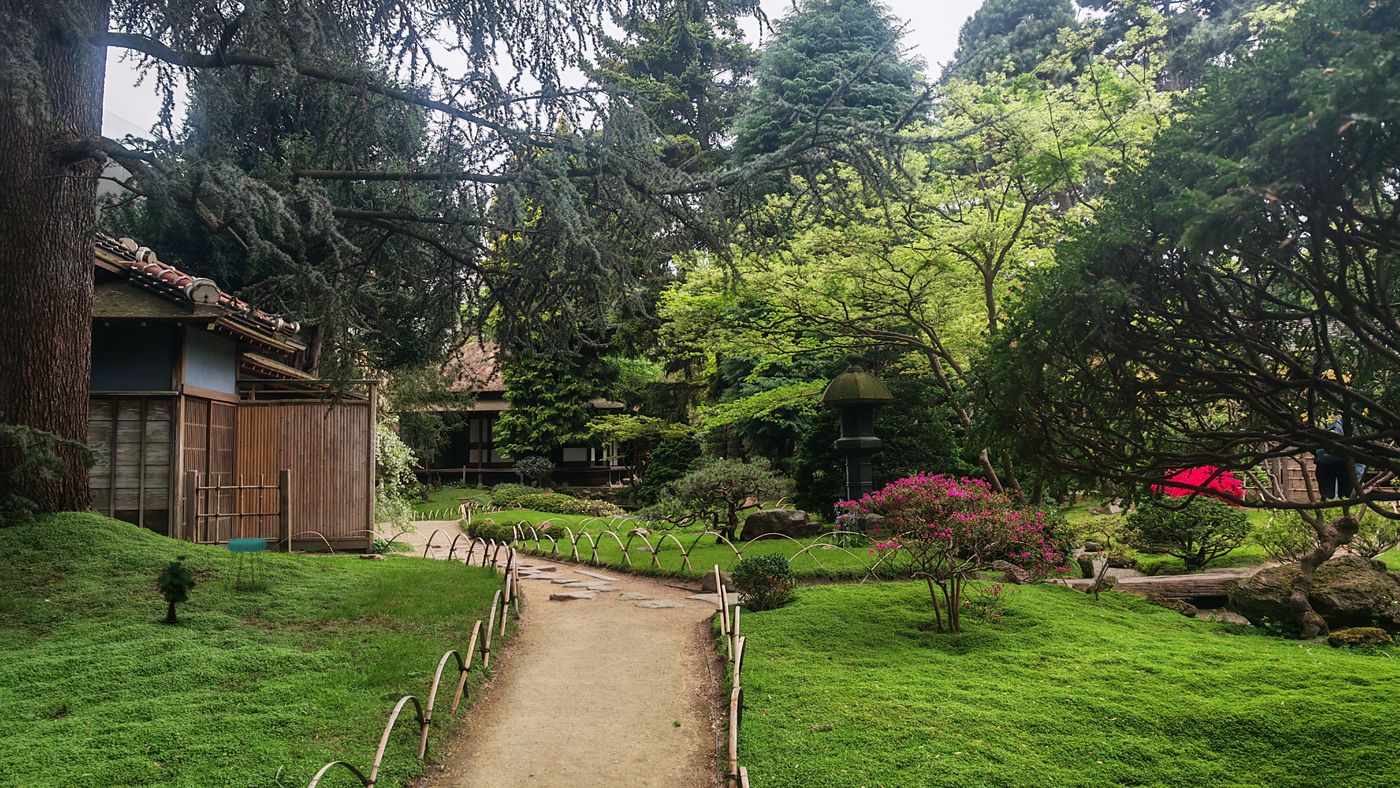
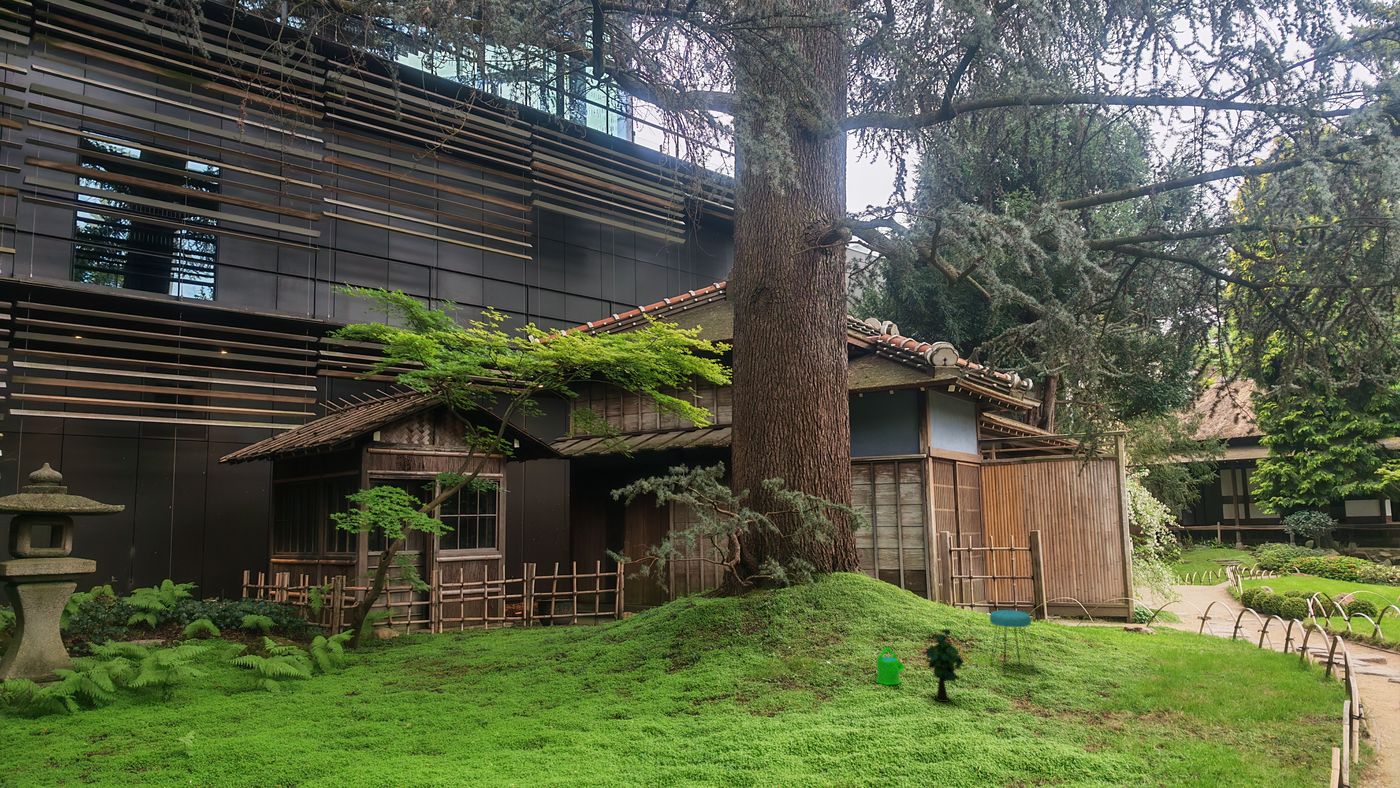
watering can: none [97,582,132,617] -> present [876,648,904,685]

